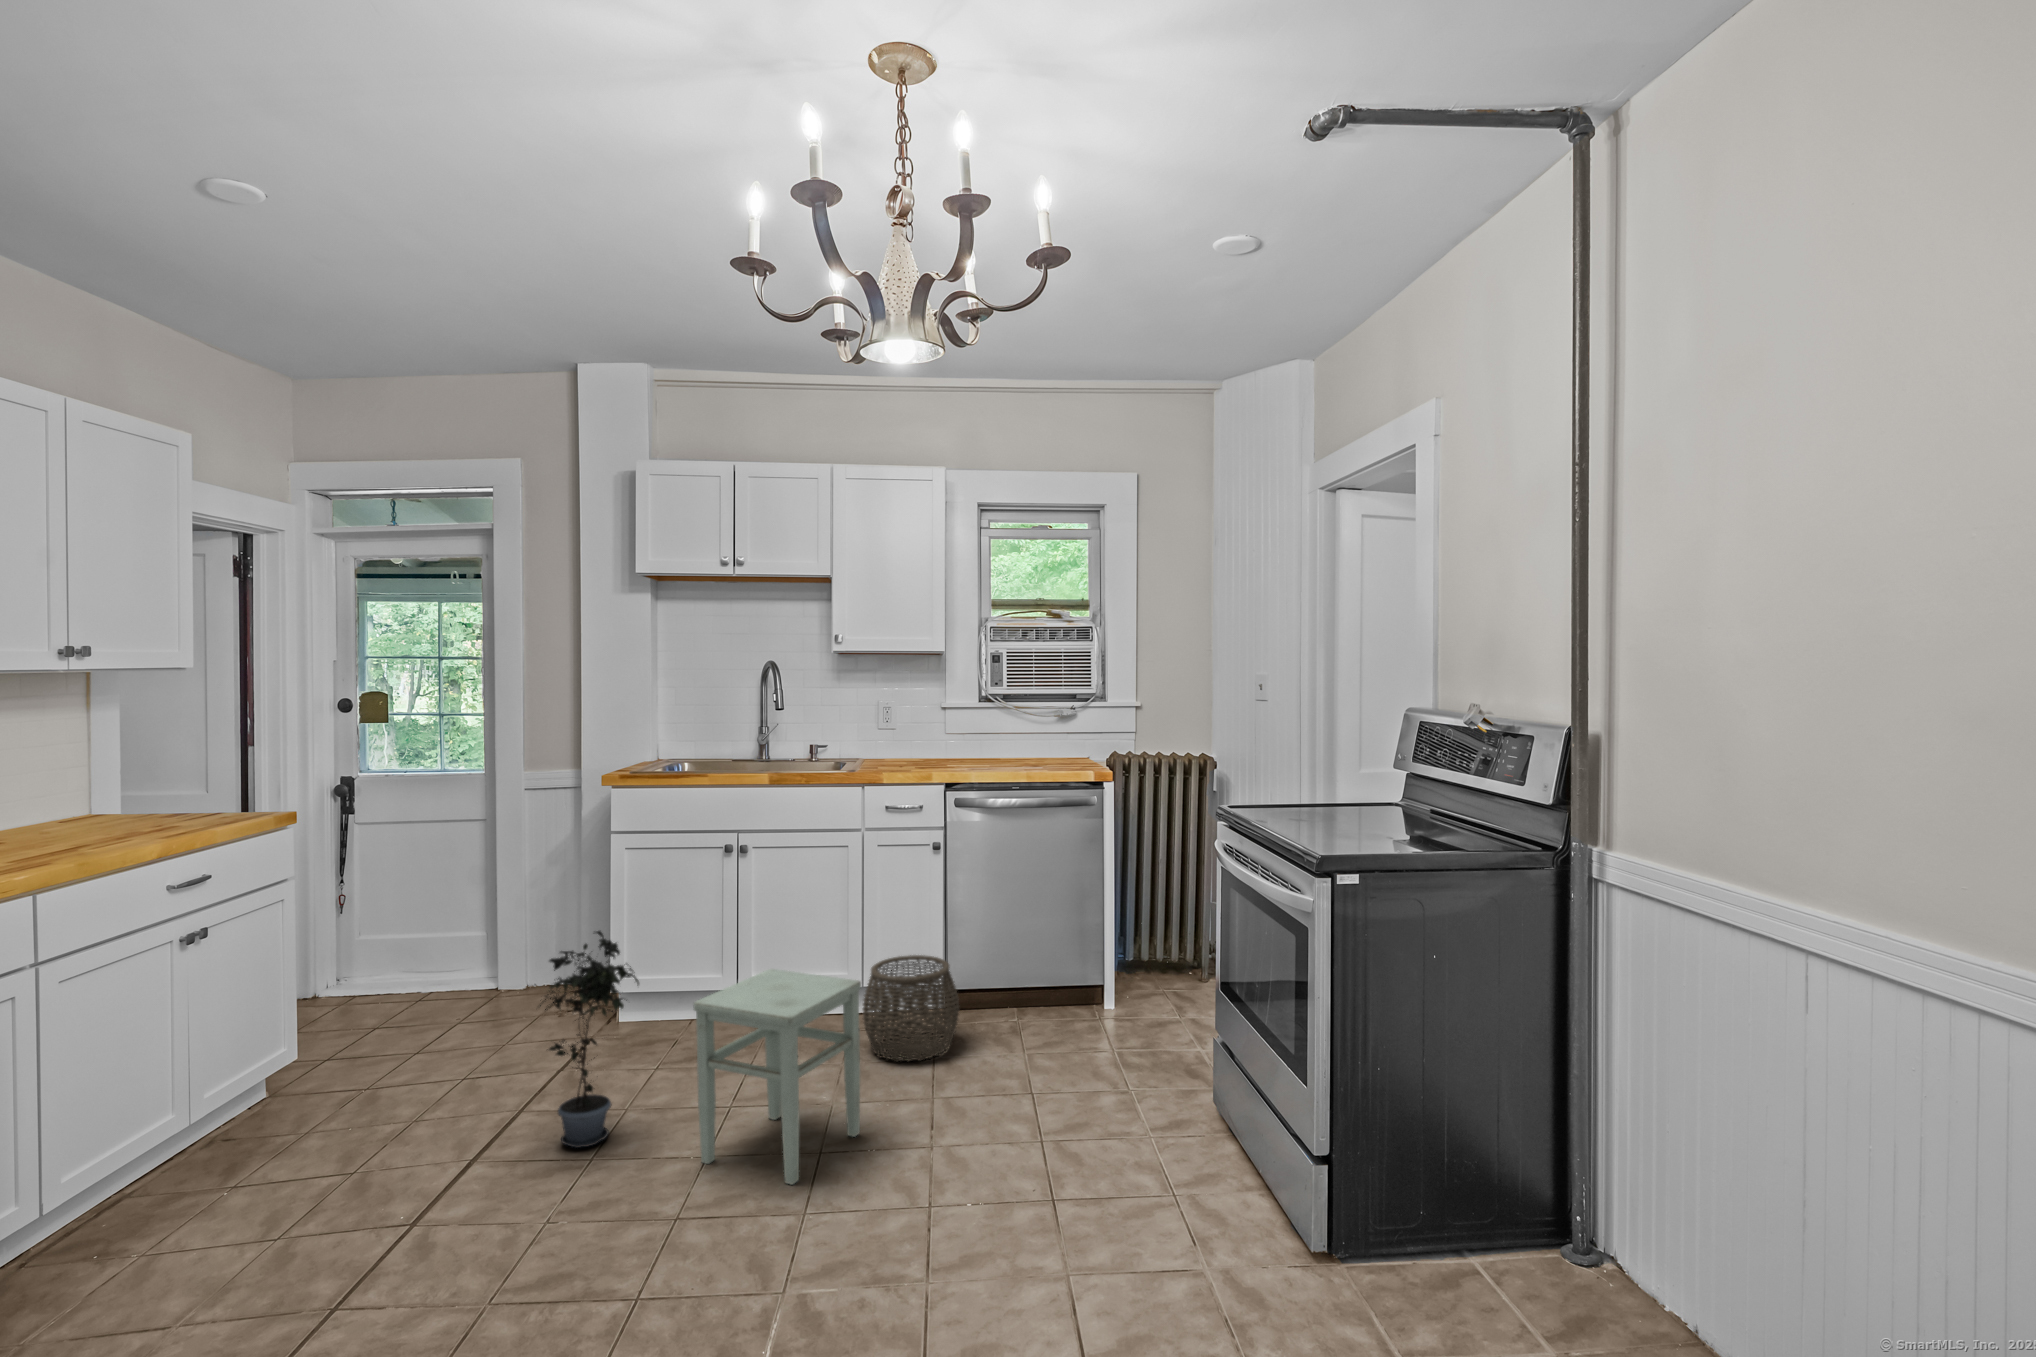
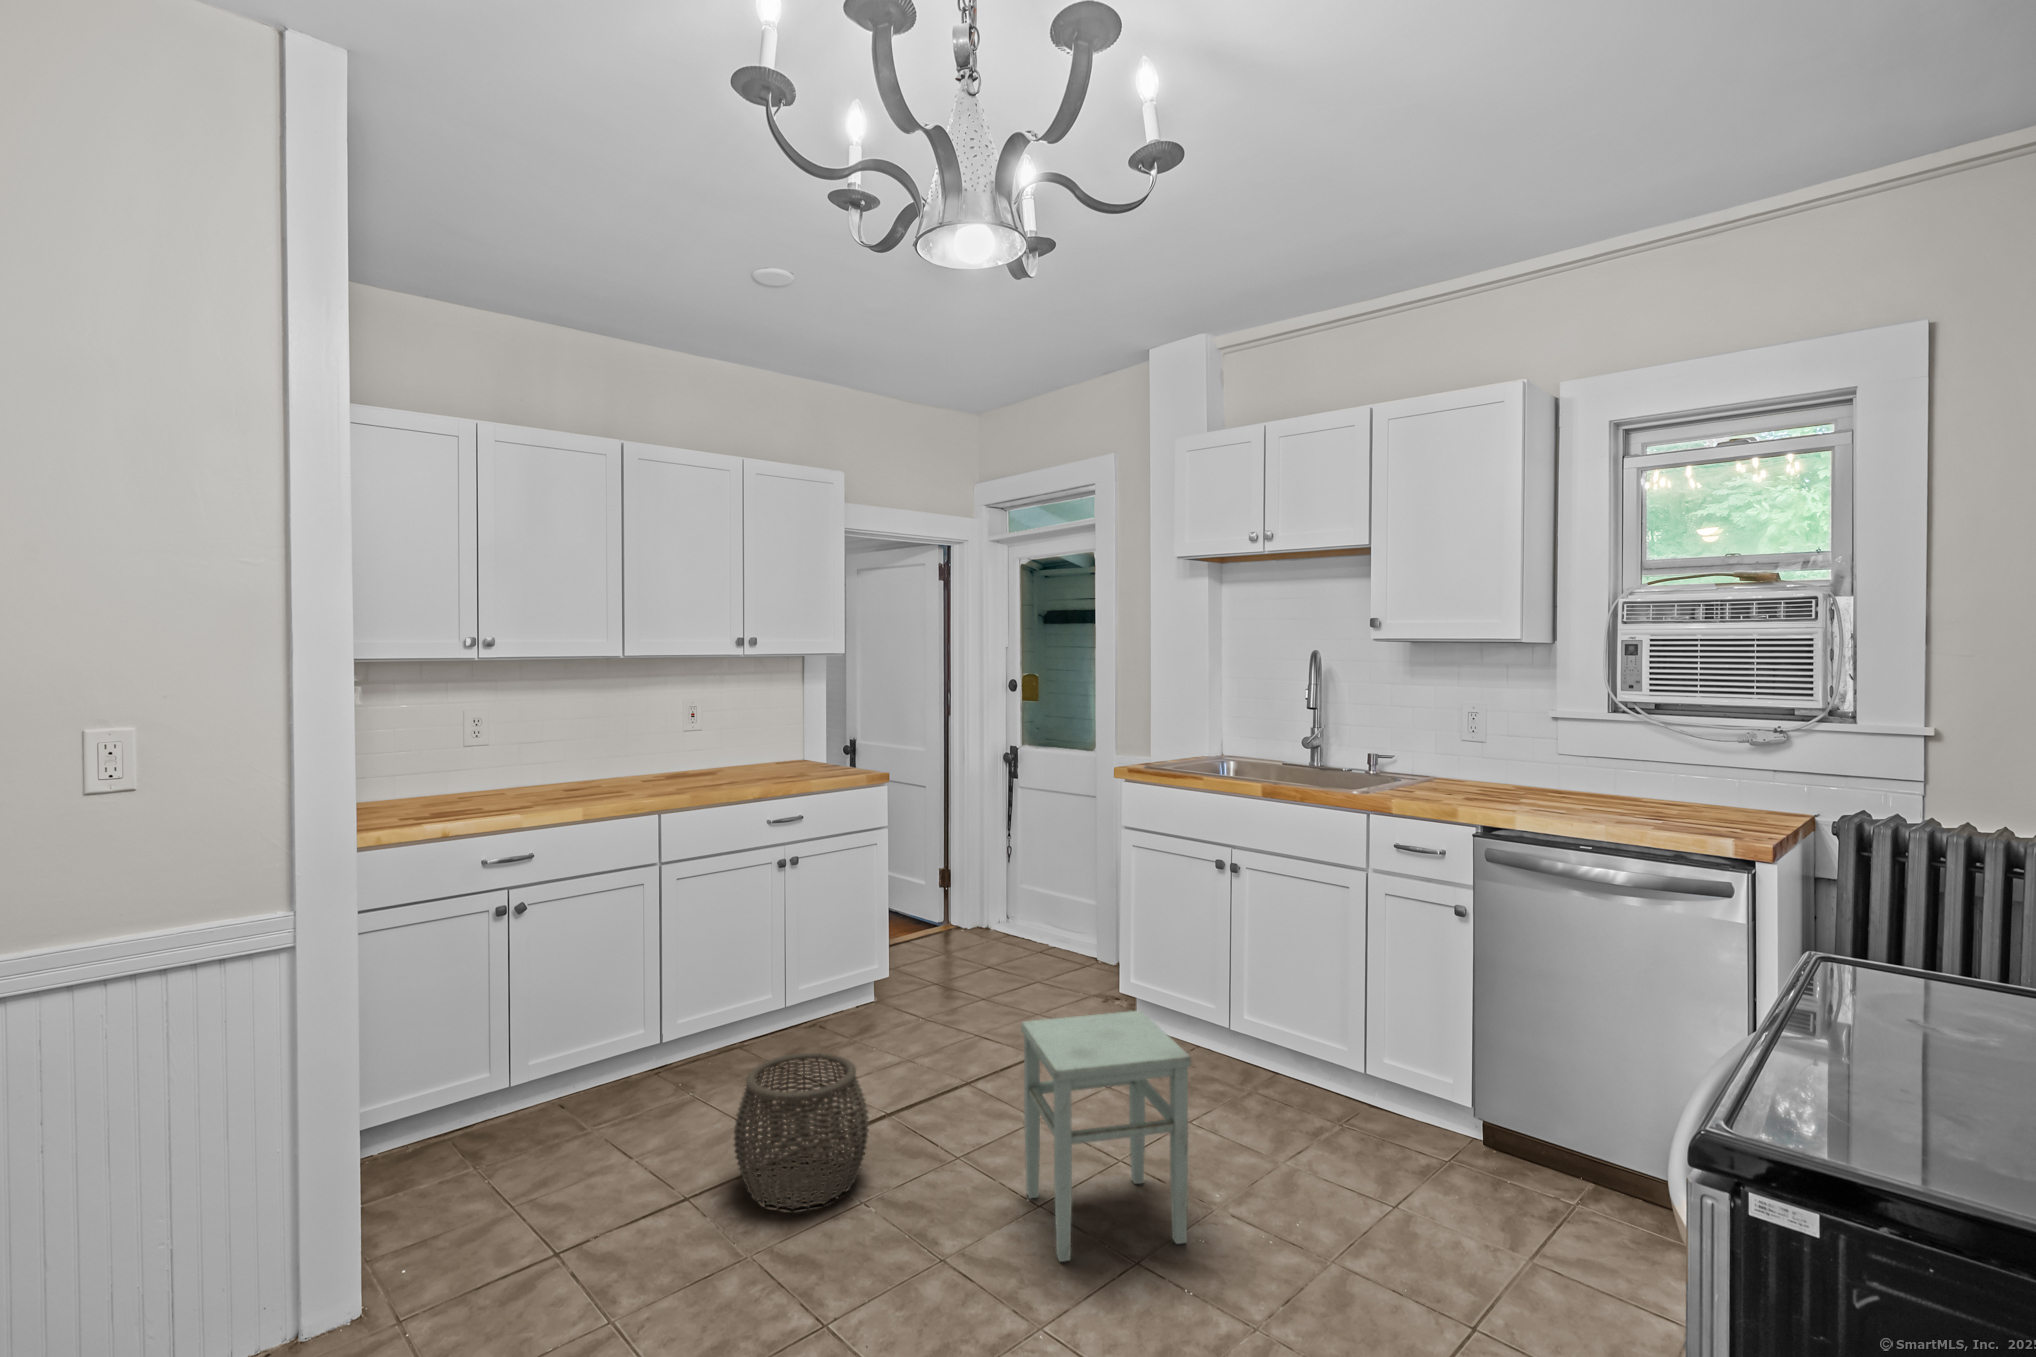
potted plant: present [540,931,639,1148] -> none [937,923,1026,1134]
woven basket: present [863,955,959,1061] -> present [734,1053,869,1209]

